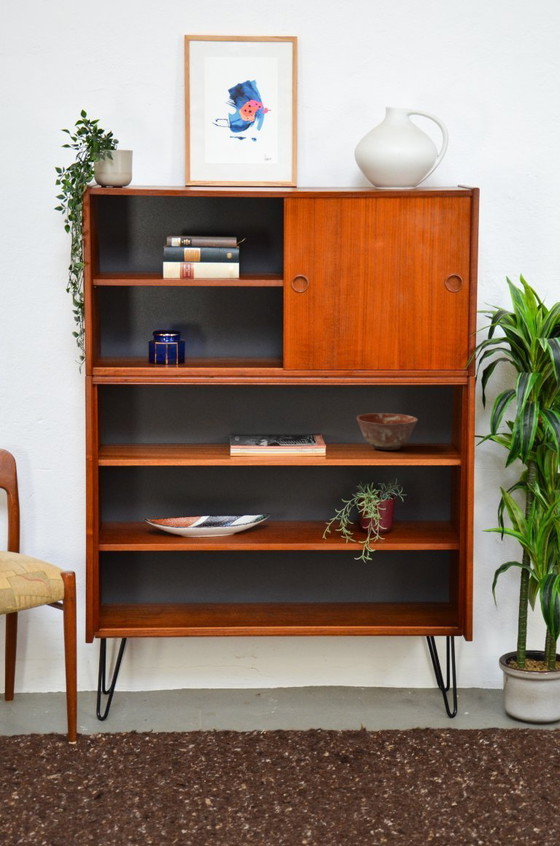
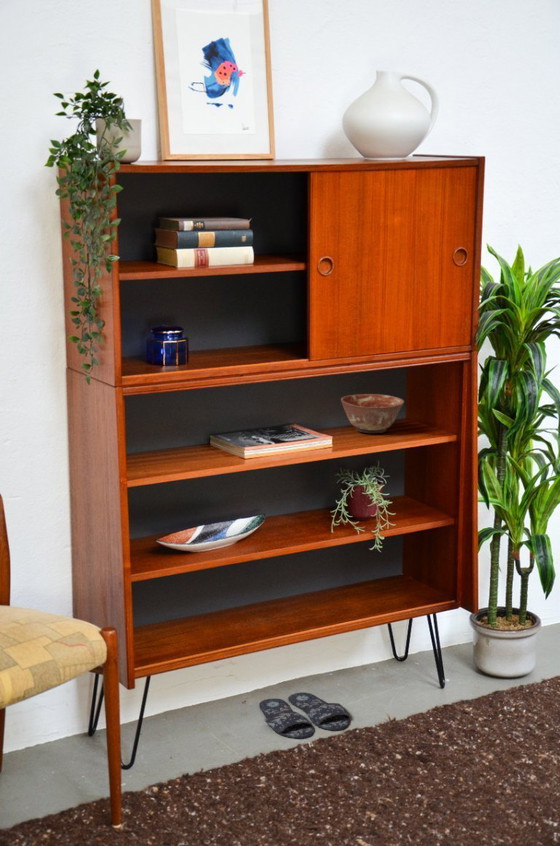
slippers: none [249,690,329,726] -> present [259,693,350,739]

